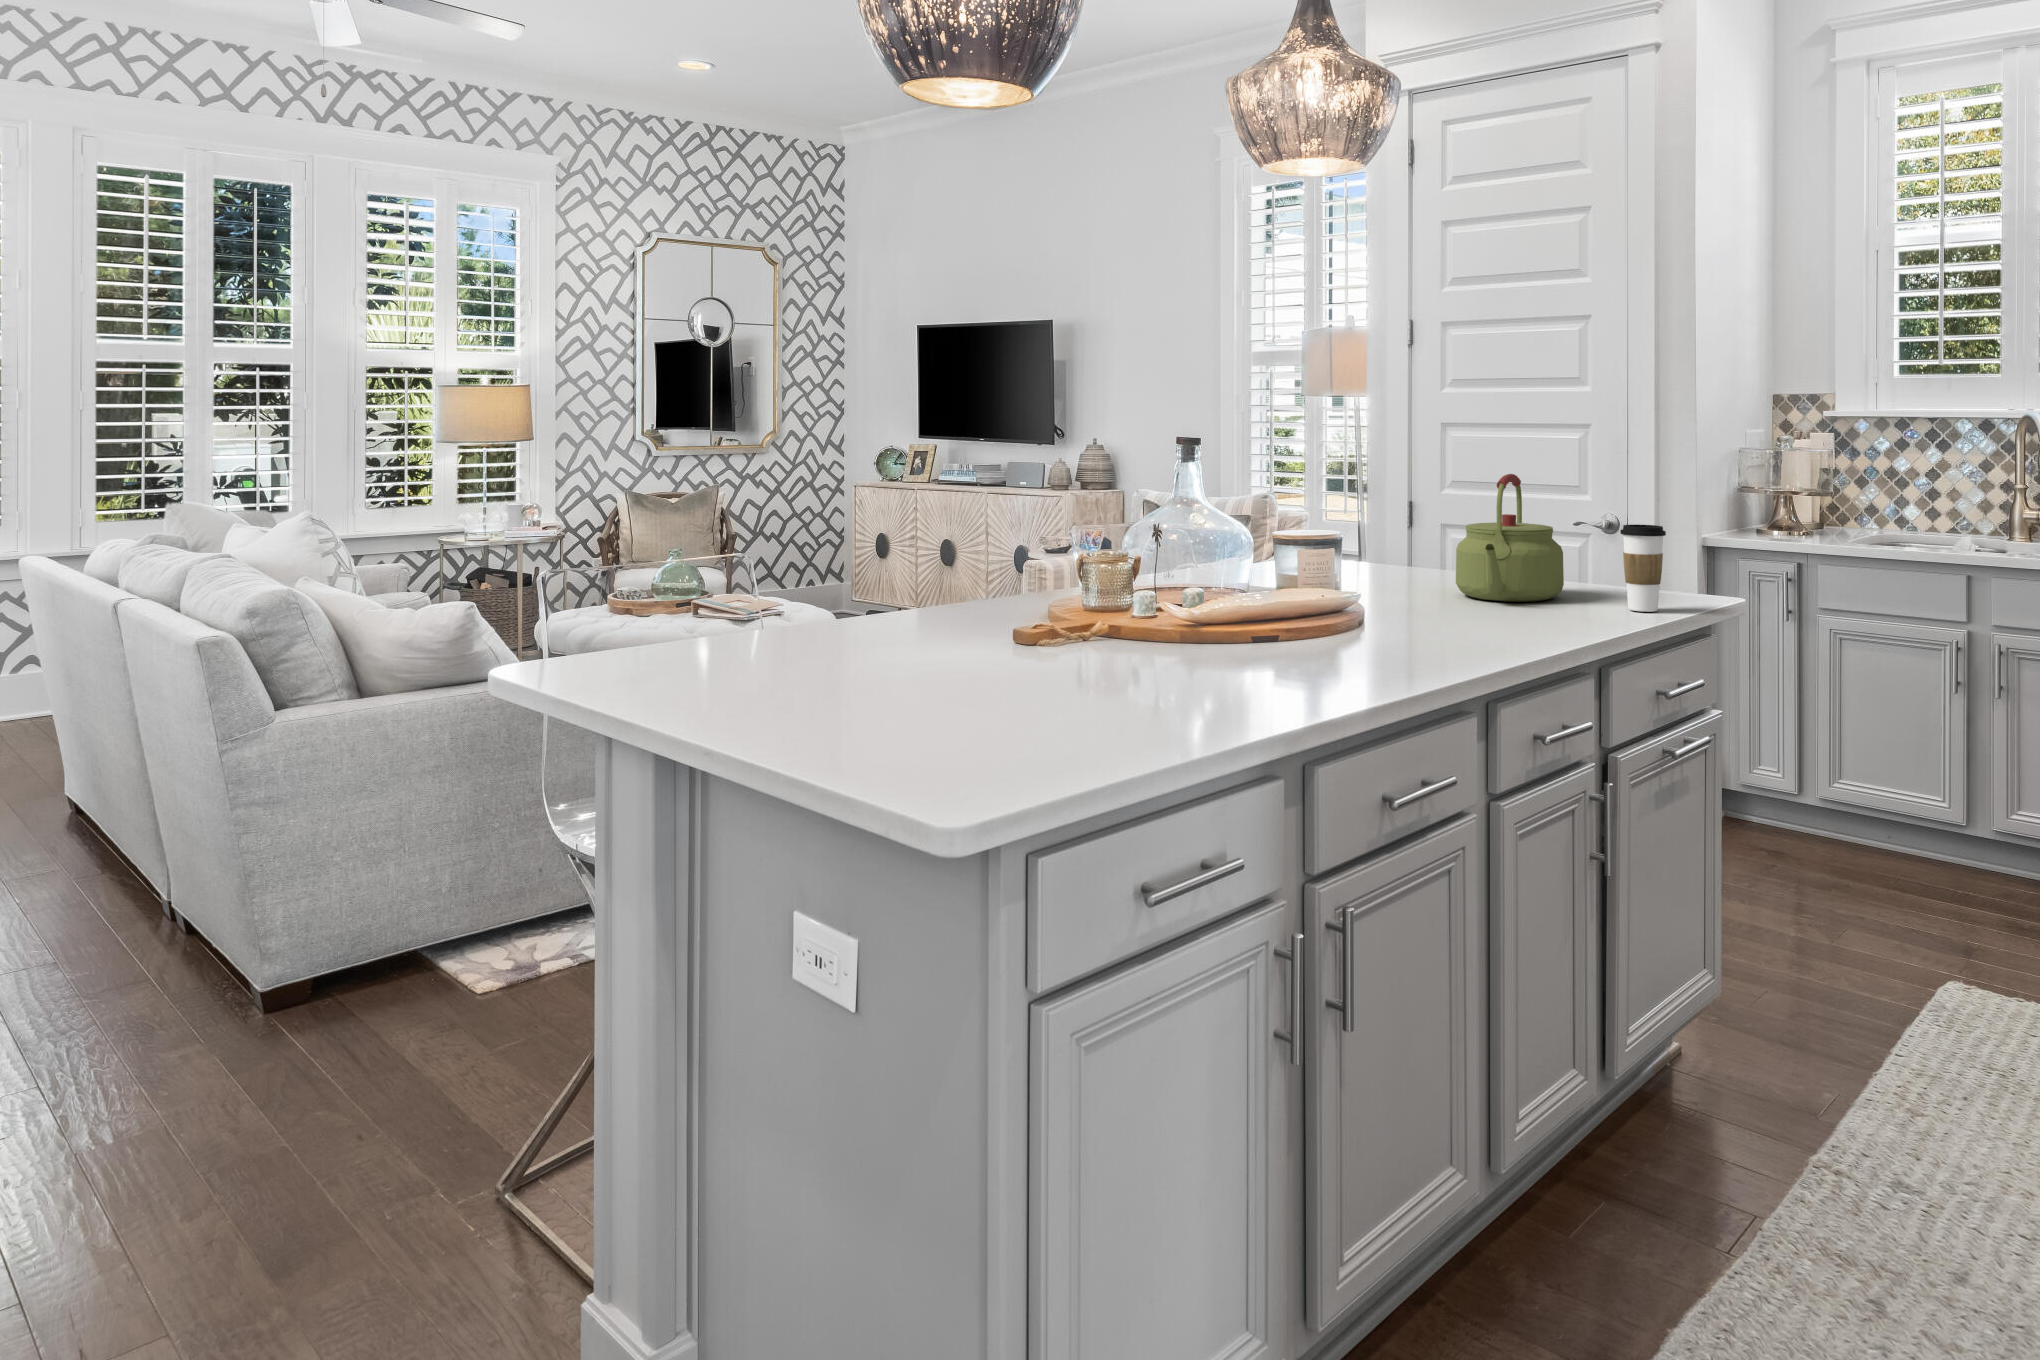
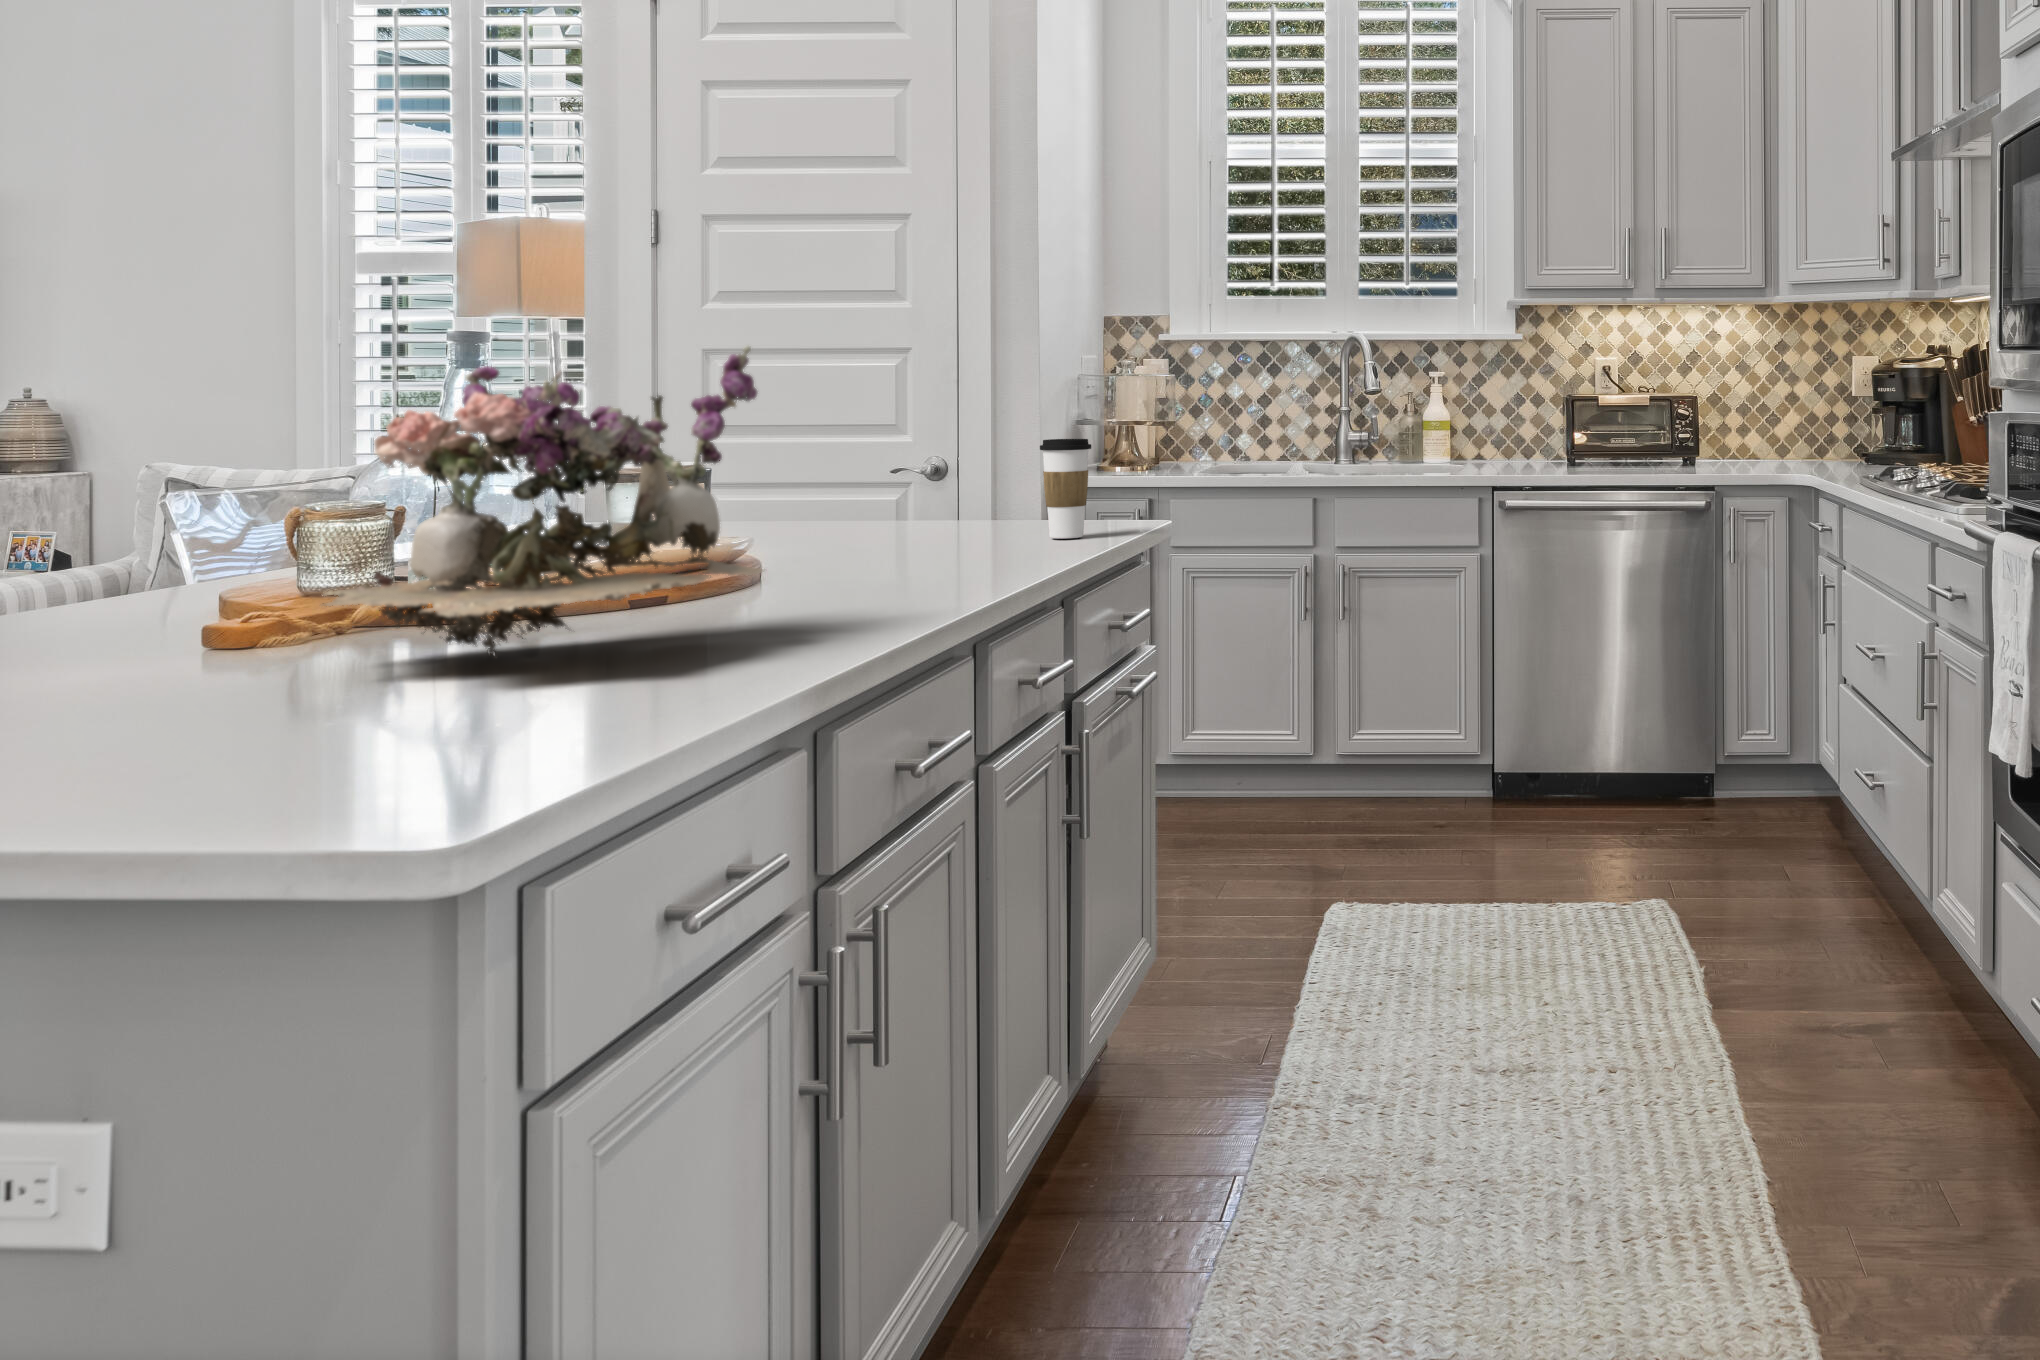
flower arrangement: none [1052,466,1322,677] -> present [322,346,763,656]
kettle: present [1456,474,1564,602] -> none [825,387,963,545]

